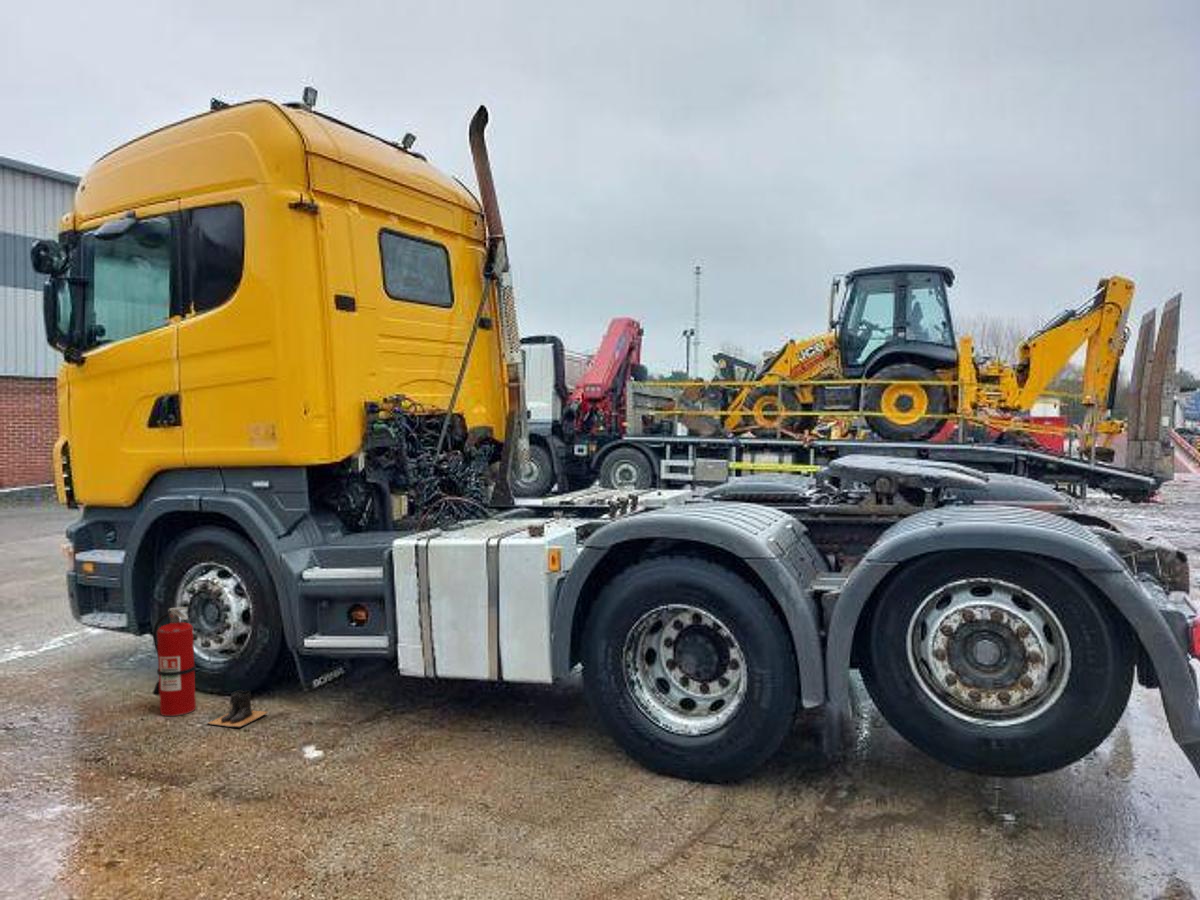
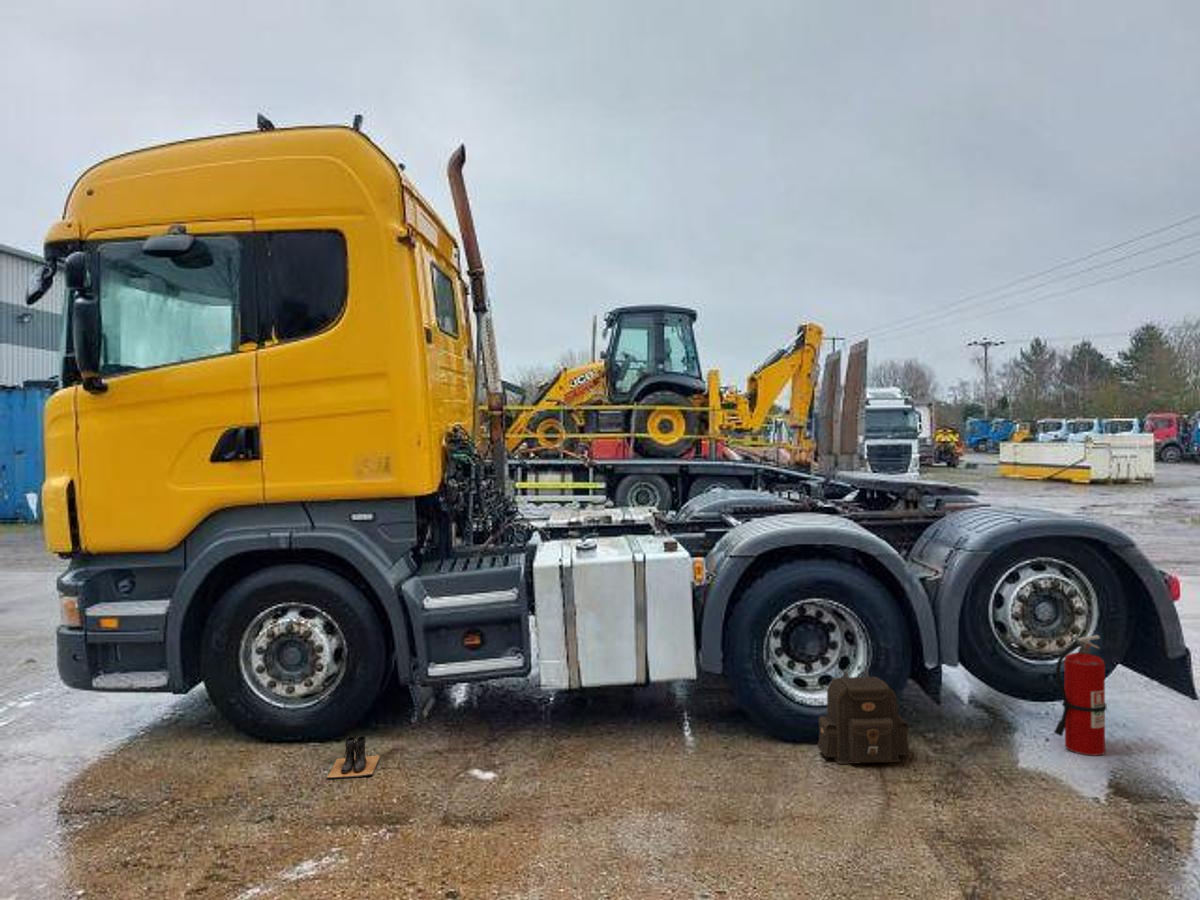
fire extinguisher: present [153,607,196,716] -> present [1054,635,1107,756]
backpack: none [645,694,755,814] -> present [818,670,910,764]

